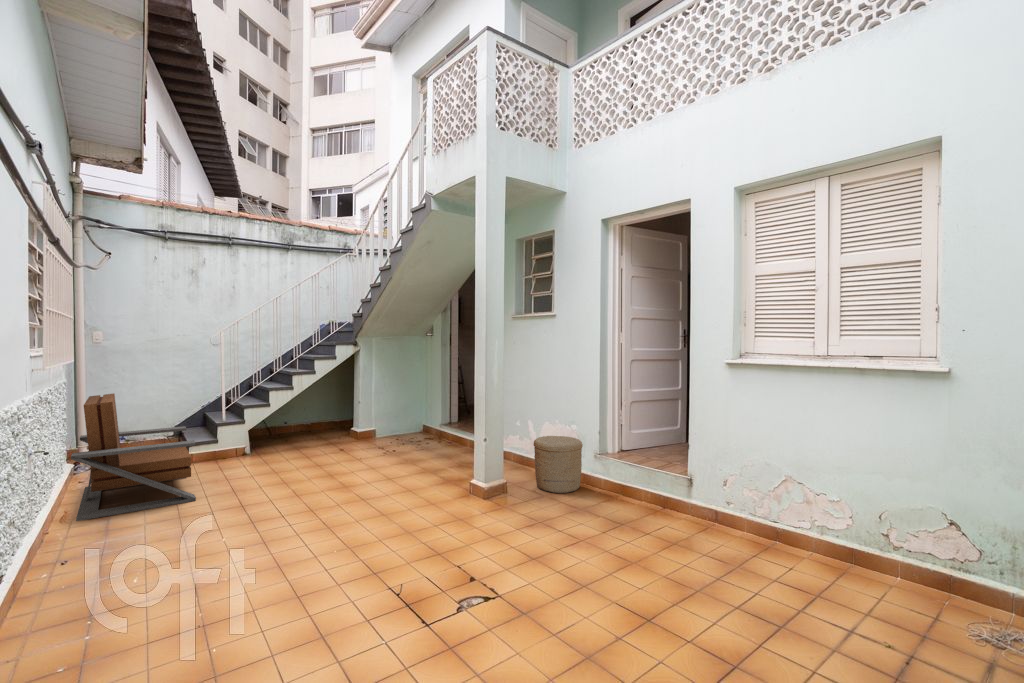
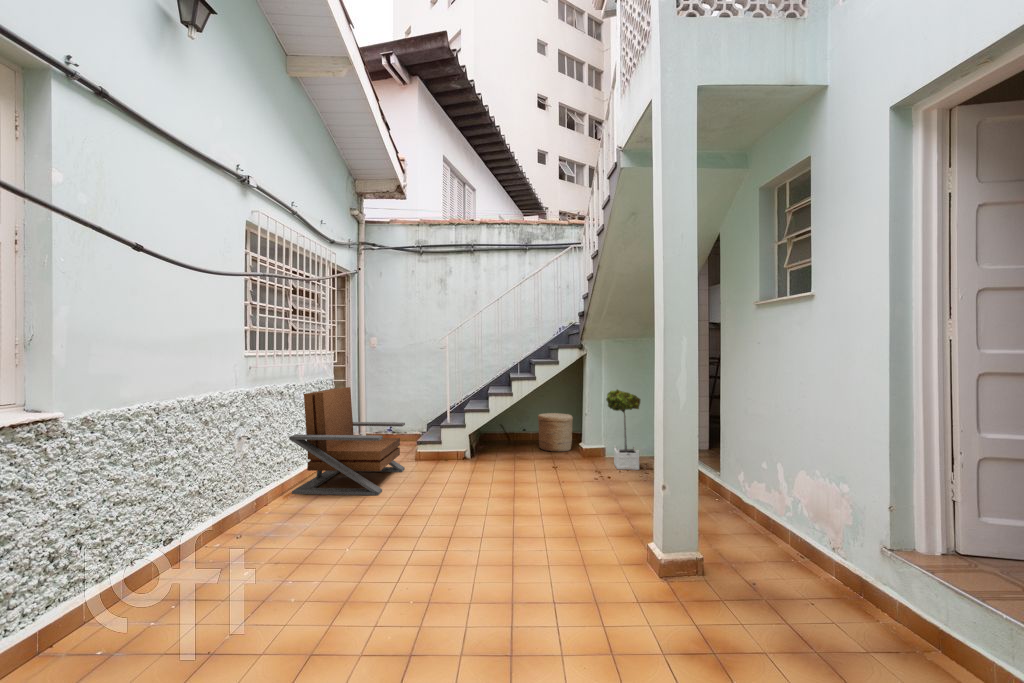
potted tree: none [380,378,408,443] -> present [606,389,640,470]
woven basket: present [534,436,582,493] -> present [538,413,573,452]

